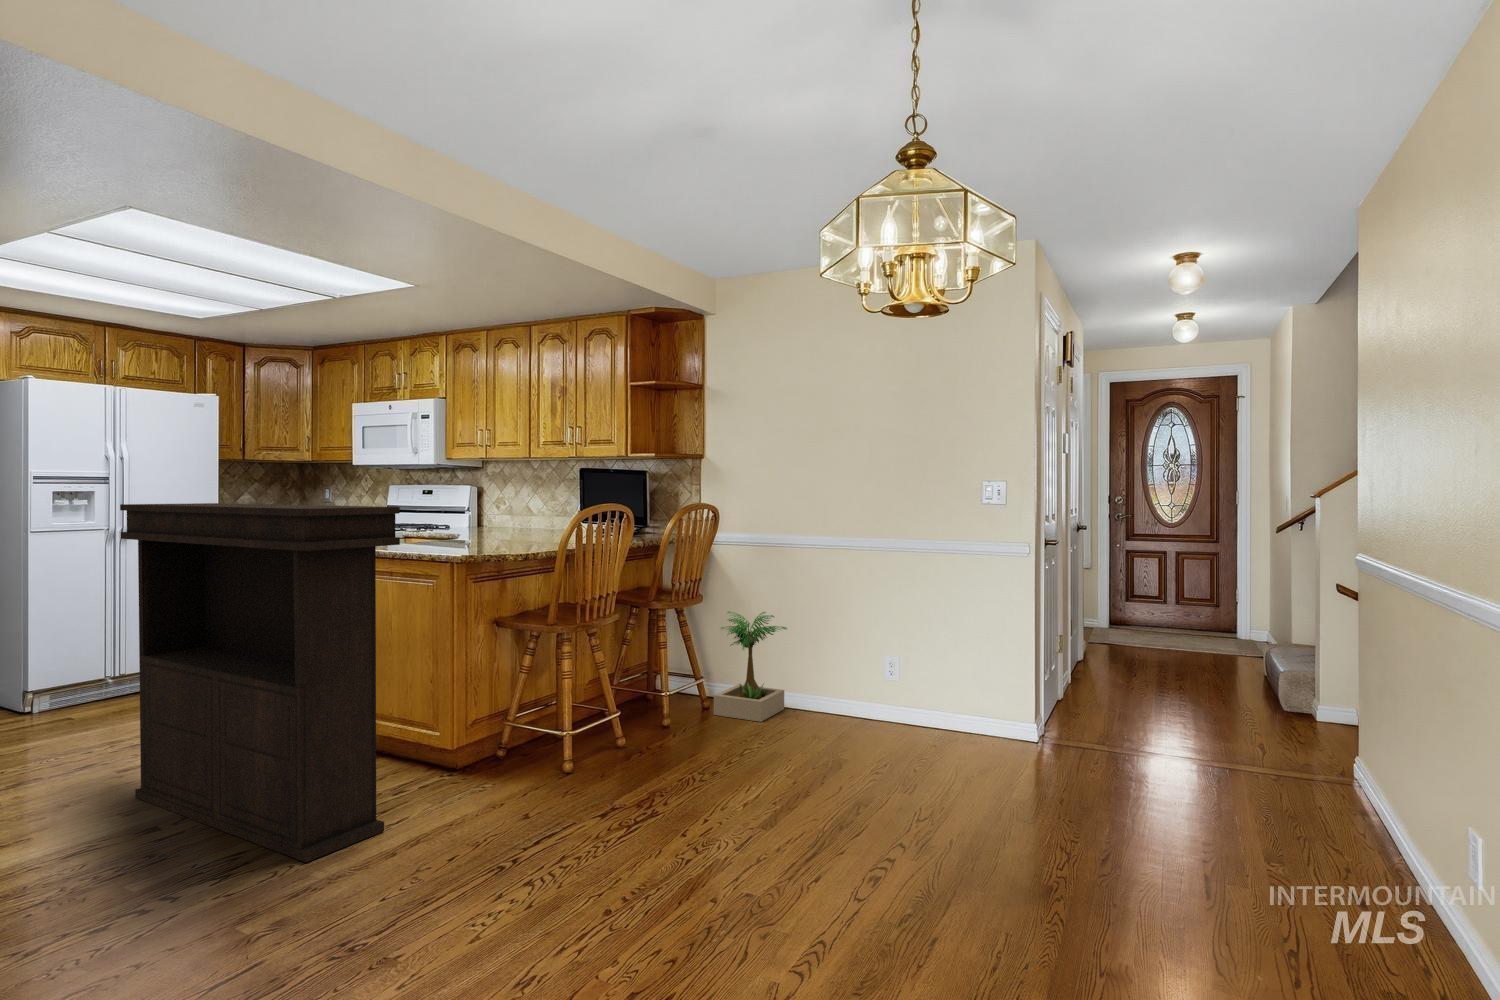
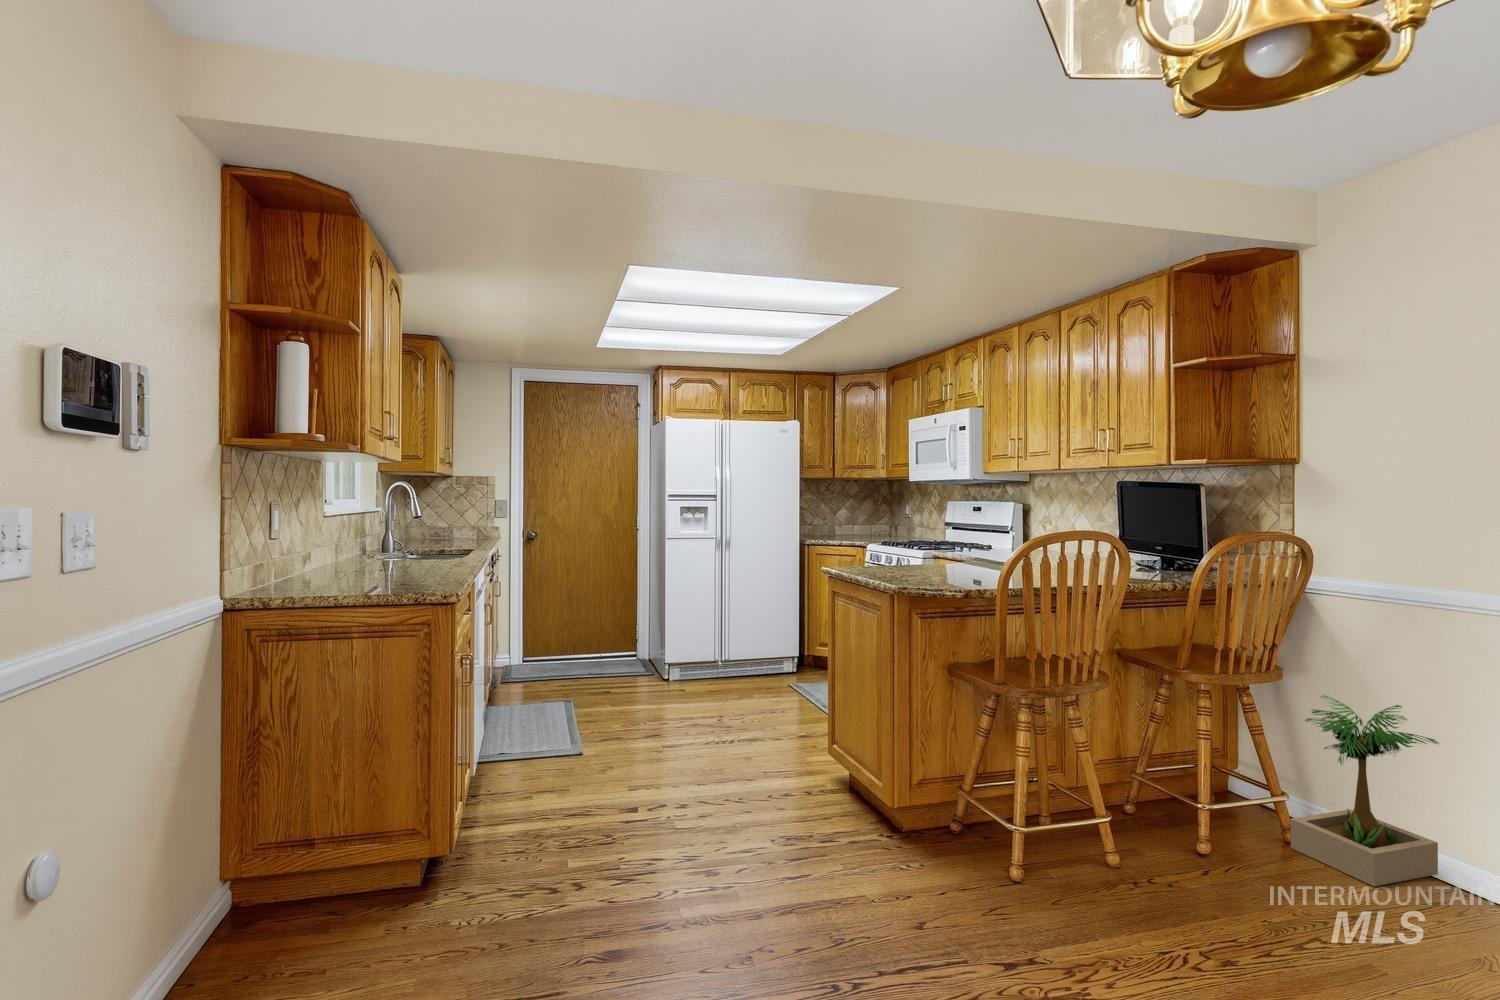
console table: present [120,503,400,863] -> none [642,524,786,897]

